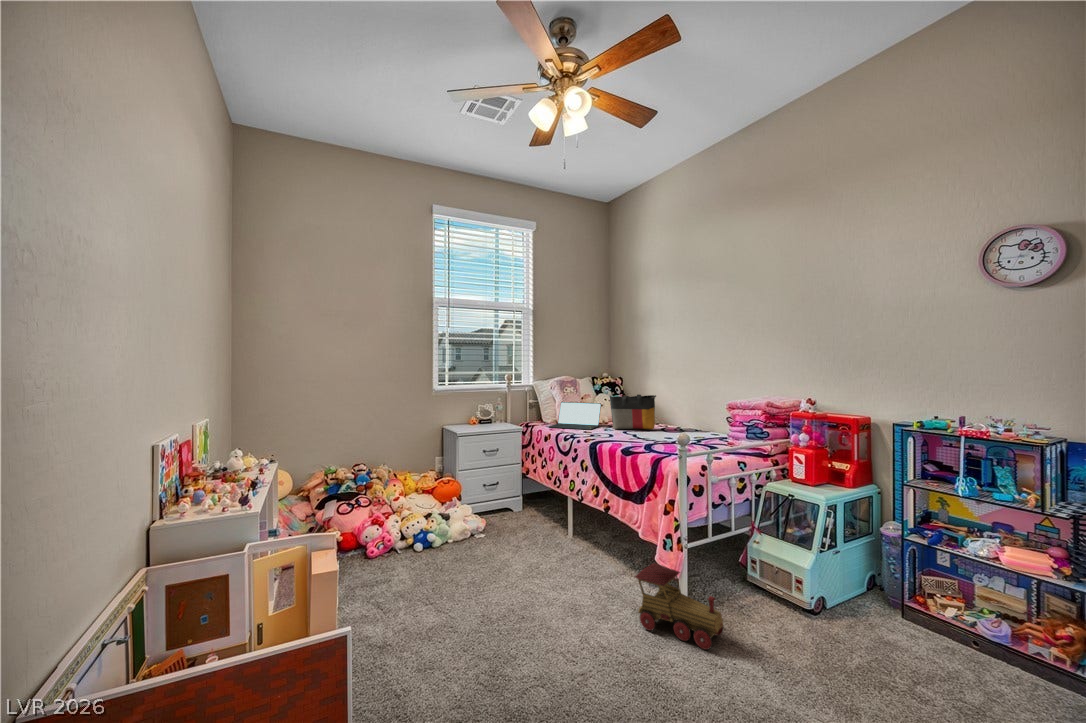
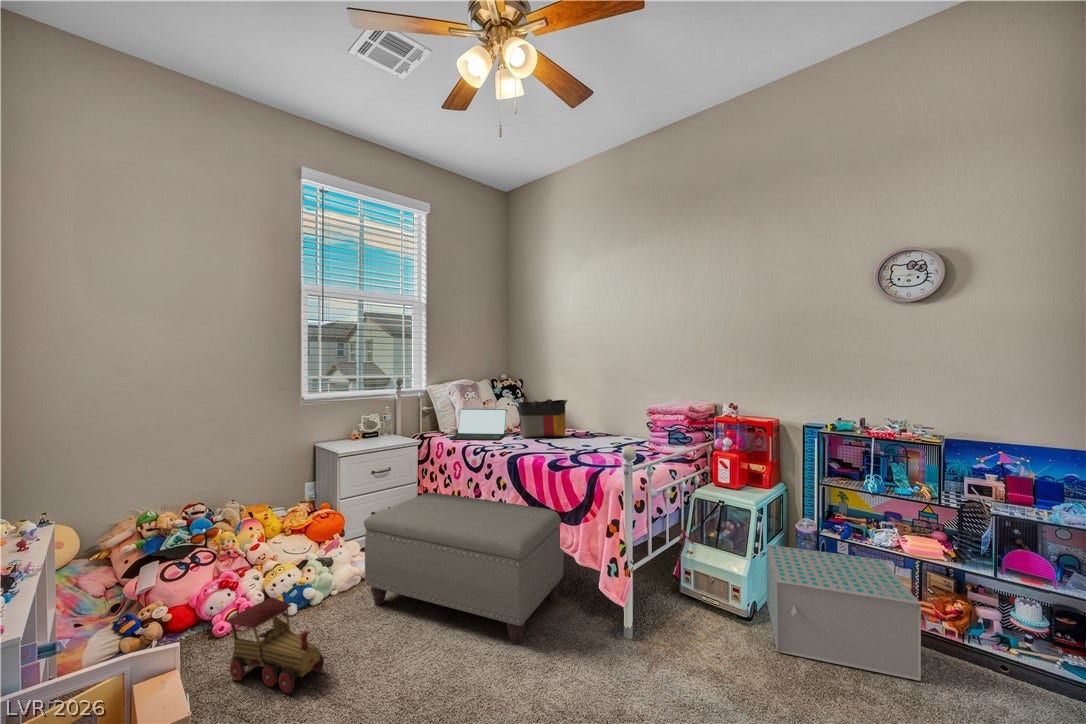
ottoman: none [469,470,634,597] -> present [364,493,564,644]
storage box: none [832,544,997,698] -> present [767,545,921,681]
toy train: present [635,563,724,650] -> present [226,597,324,693]

